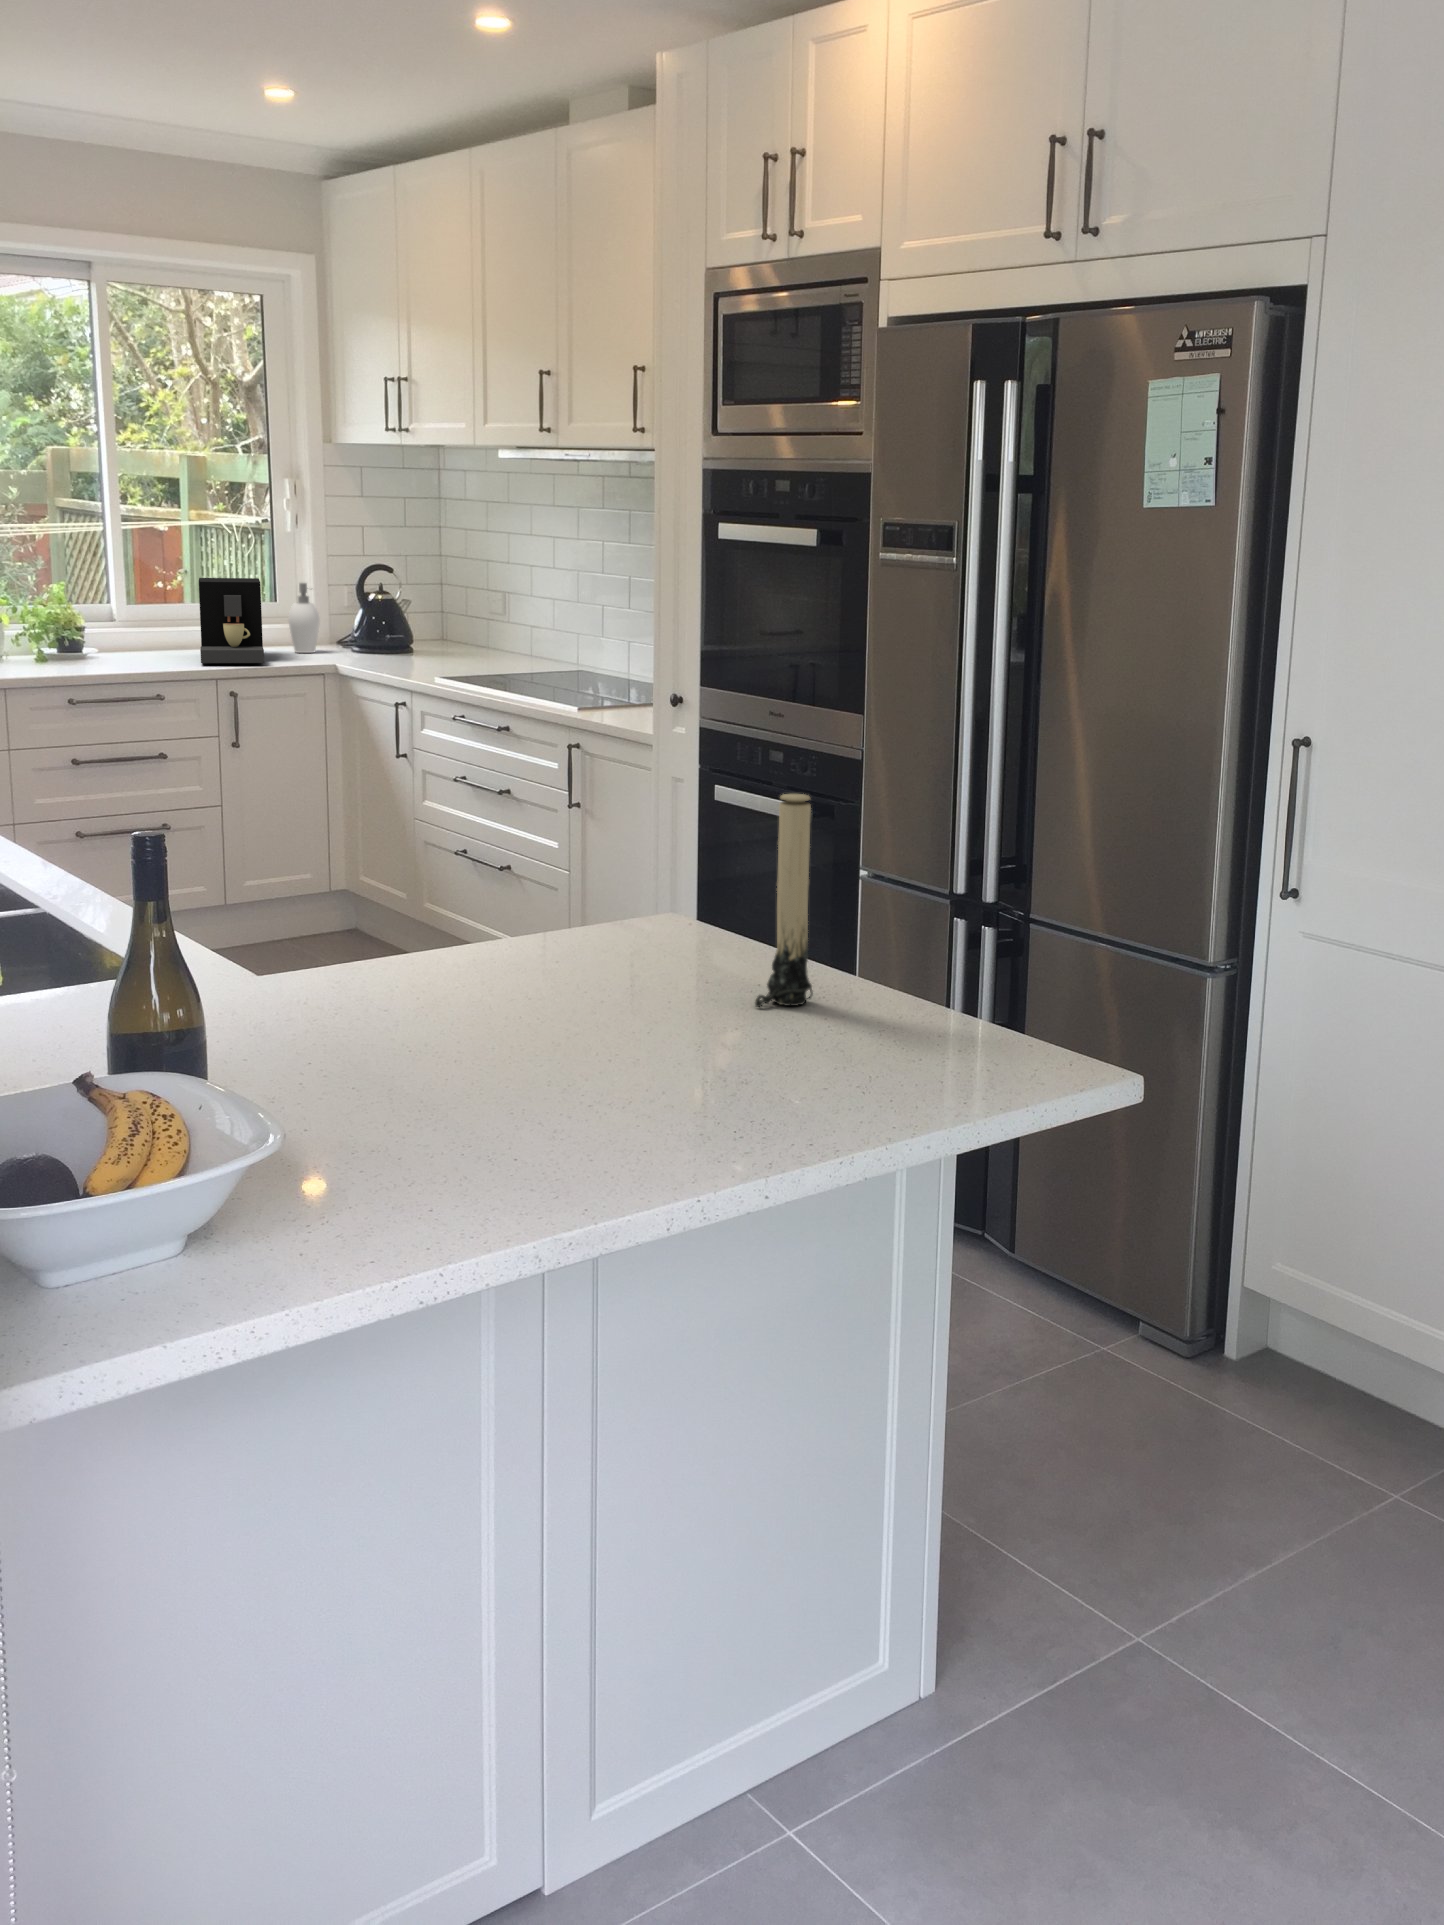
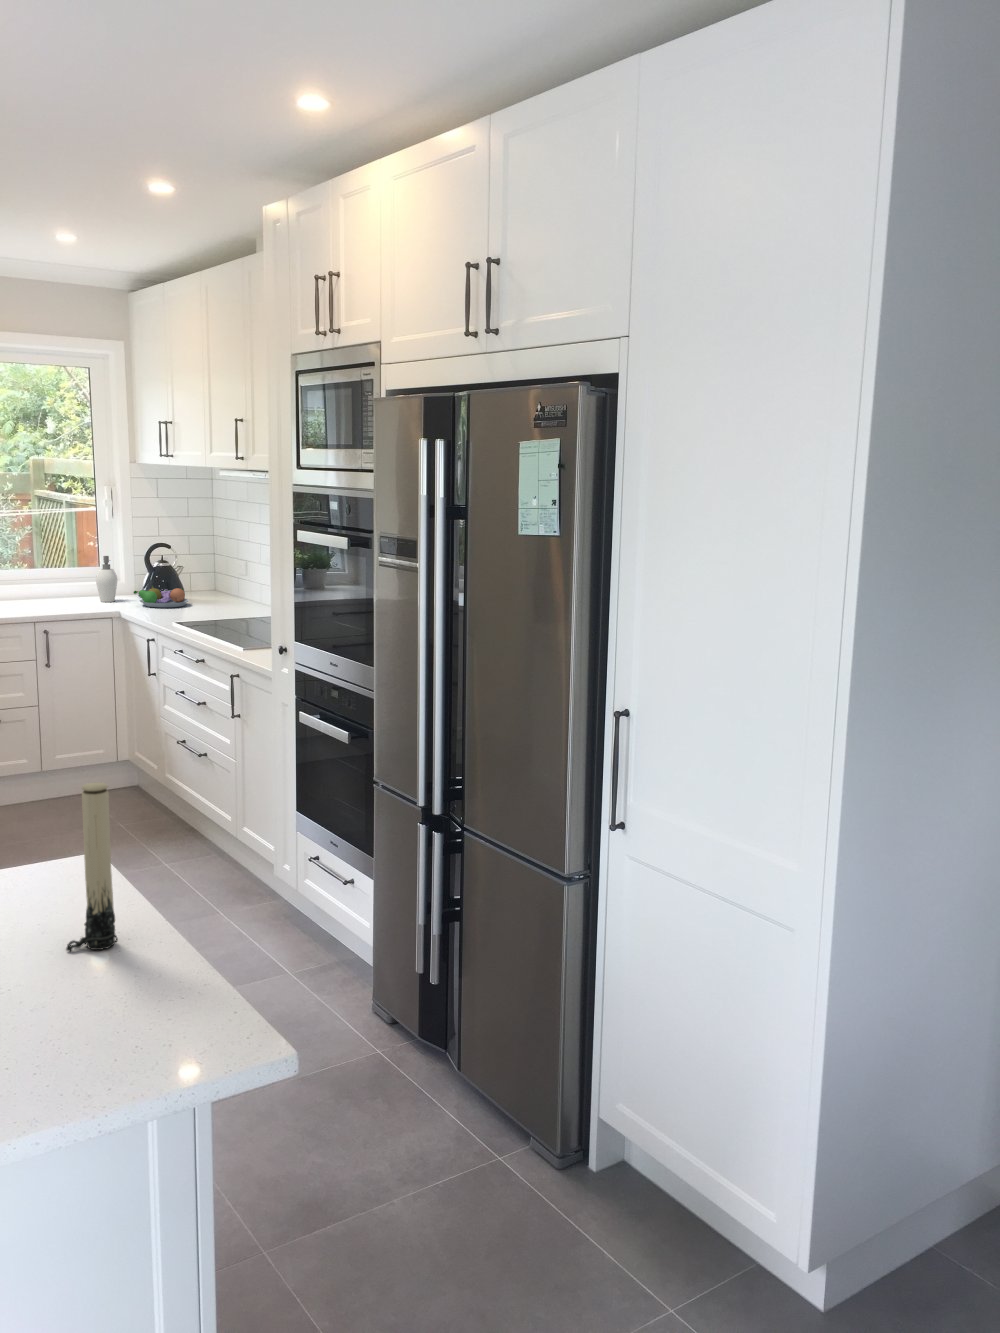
coffee maker: present [199,578,264,663] -> none [23,553,77,611]
fruit bowl: none [351,627,433,660] -> present [134,585,189,607]

